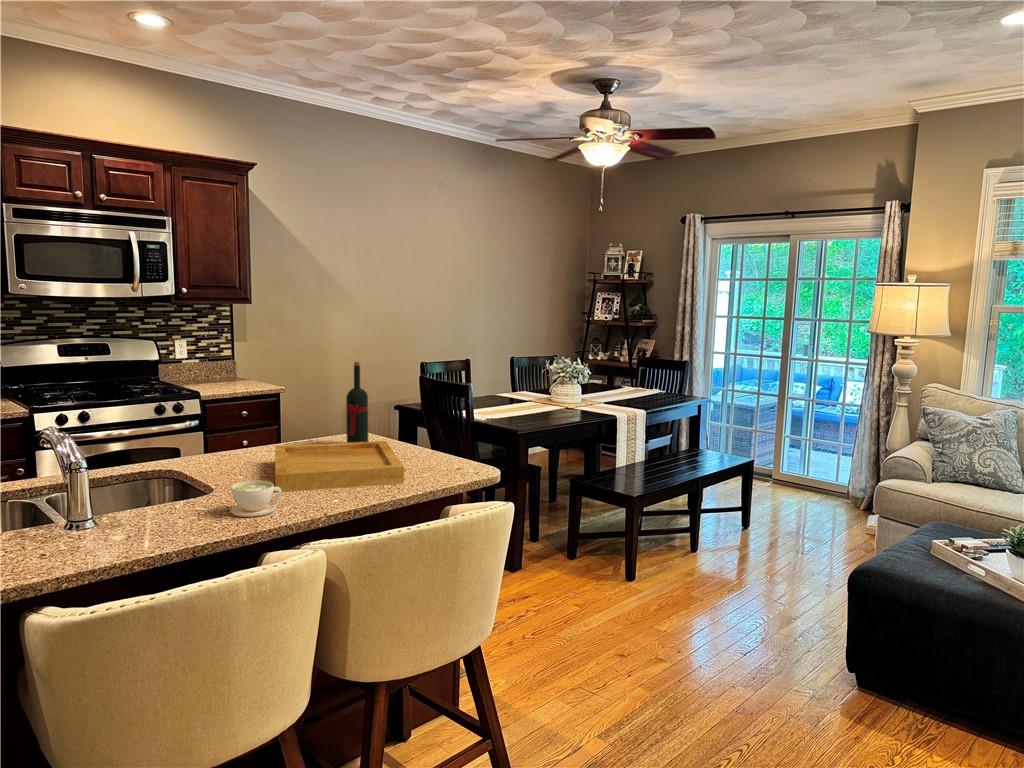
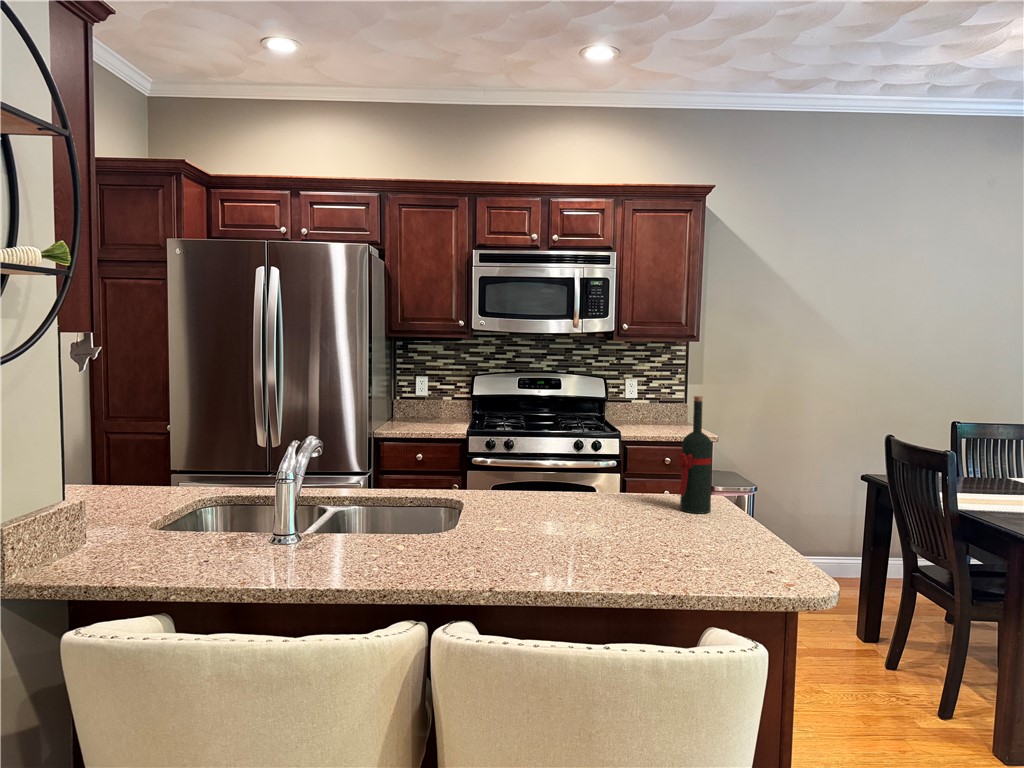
tray: present [275,441,404,492] -> none [500,493,706,574]
coffee cup: present [231,480,281,517] -> none [409,524,466,571]

